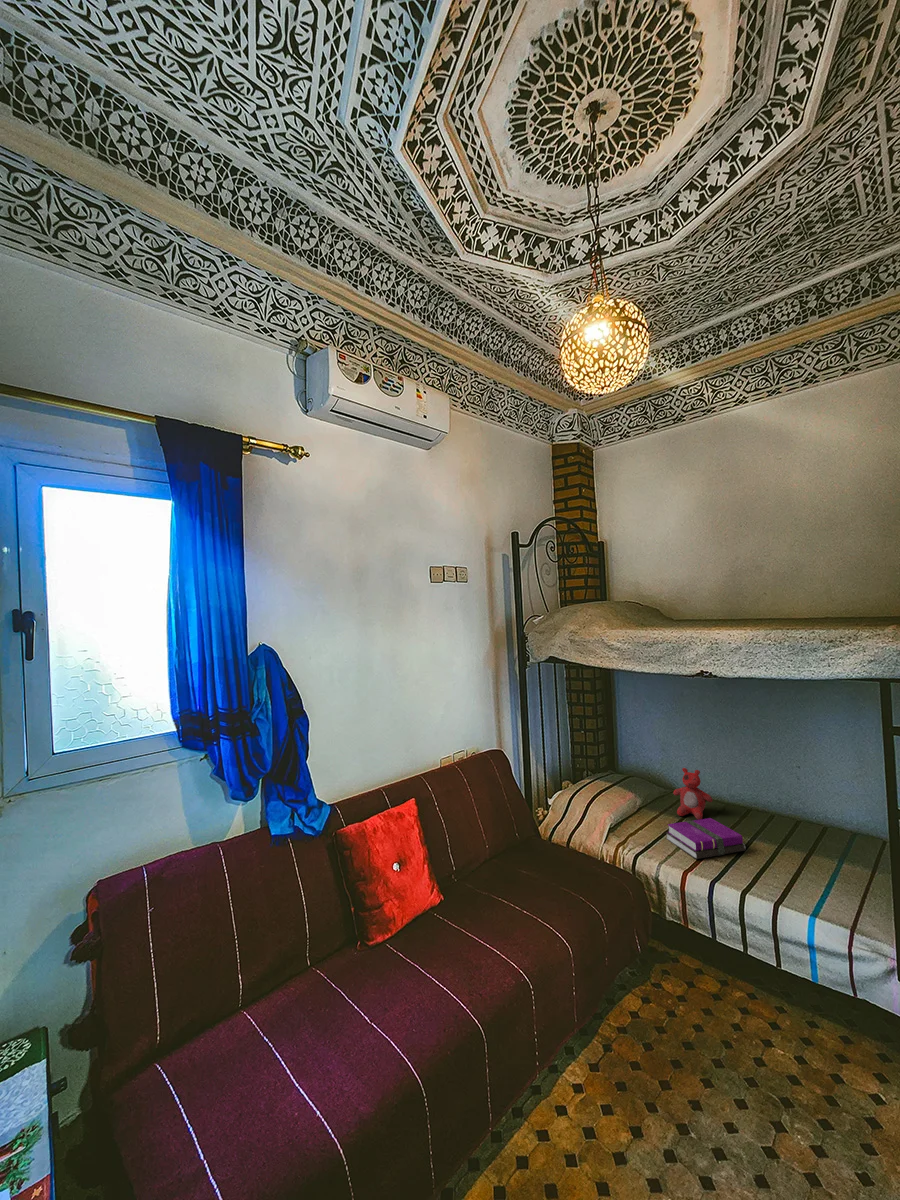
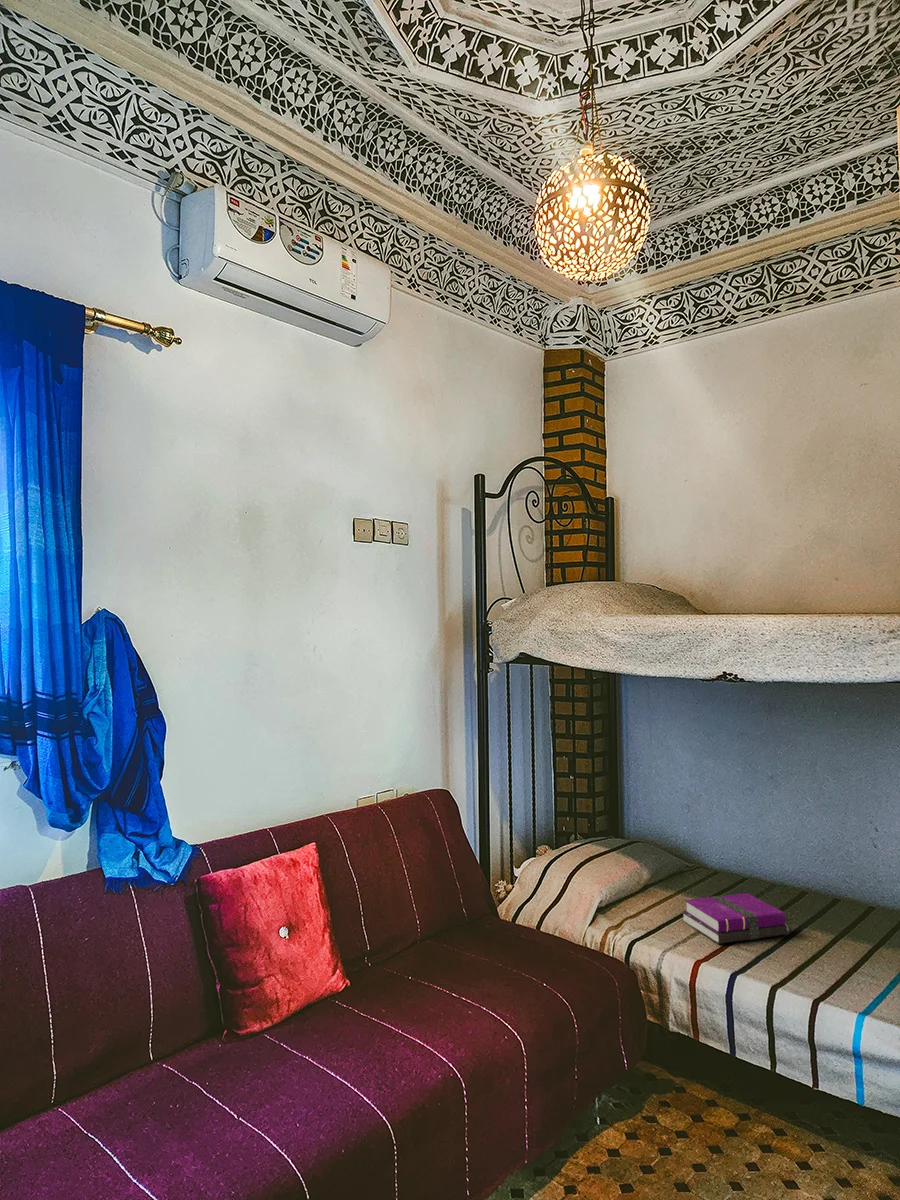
stuffed bear: present [673,768,713,820] -> none [702,826,755,899]

